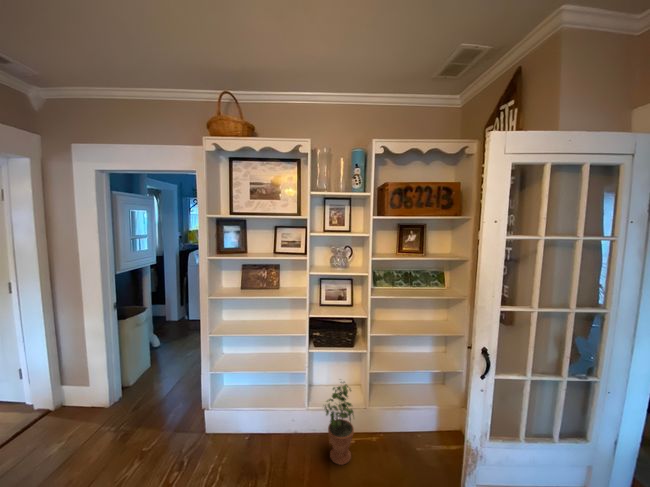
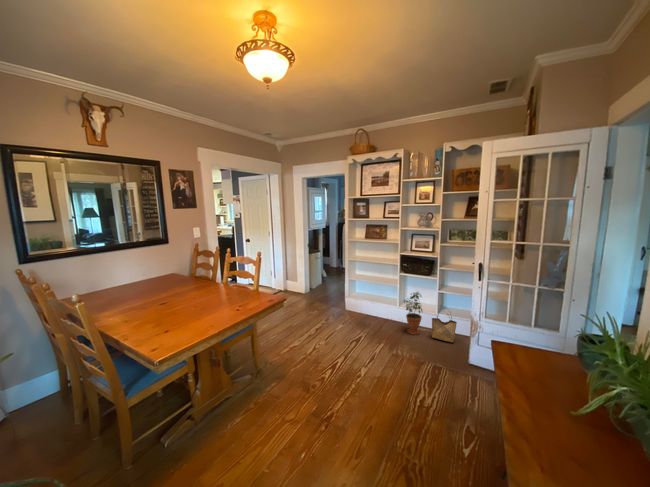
woven basket: none [371,402,408,463] -> present [432,312,457,342]

